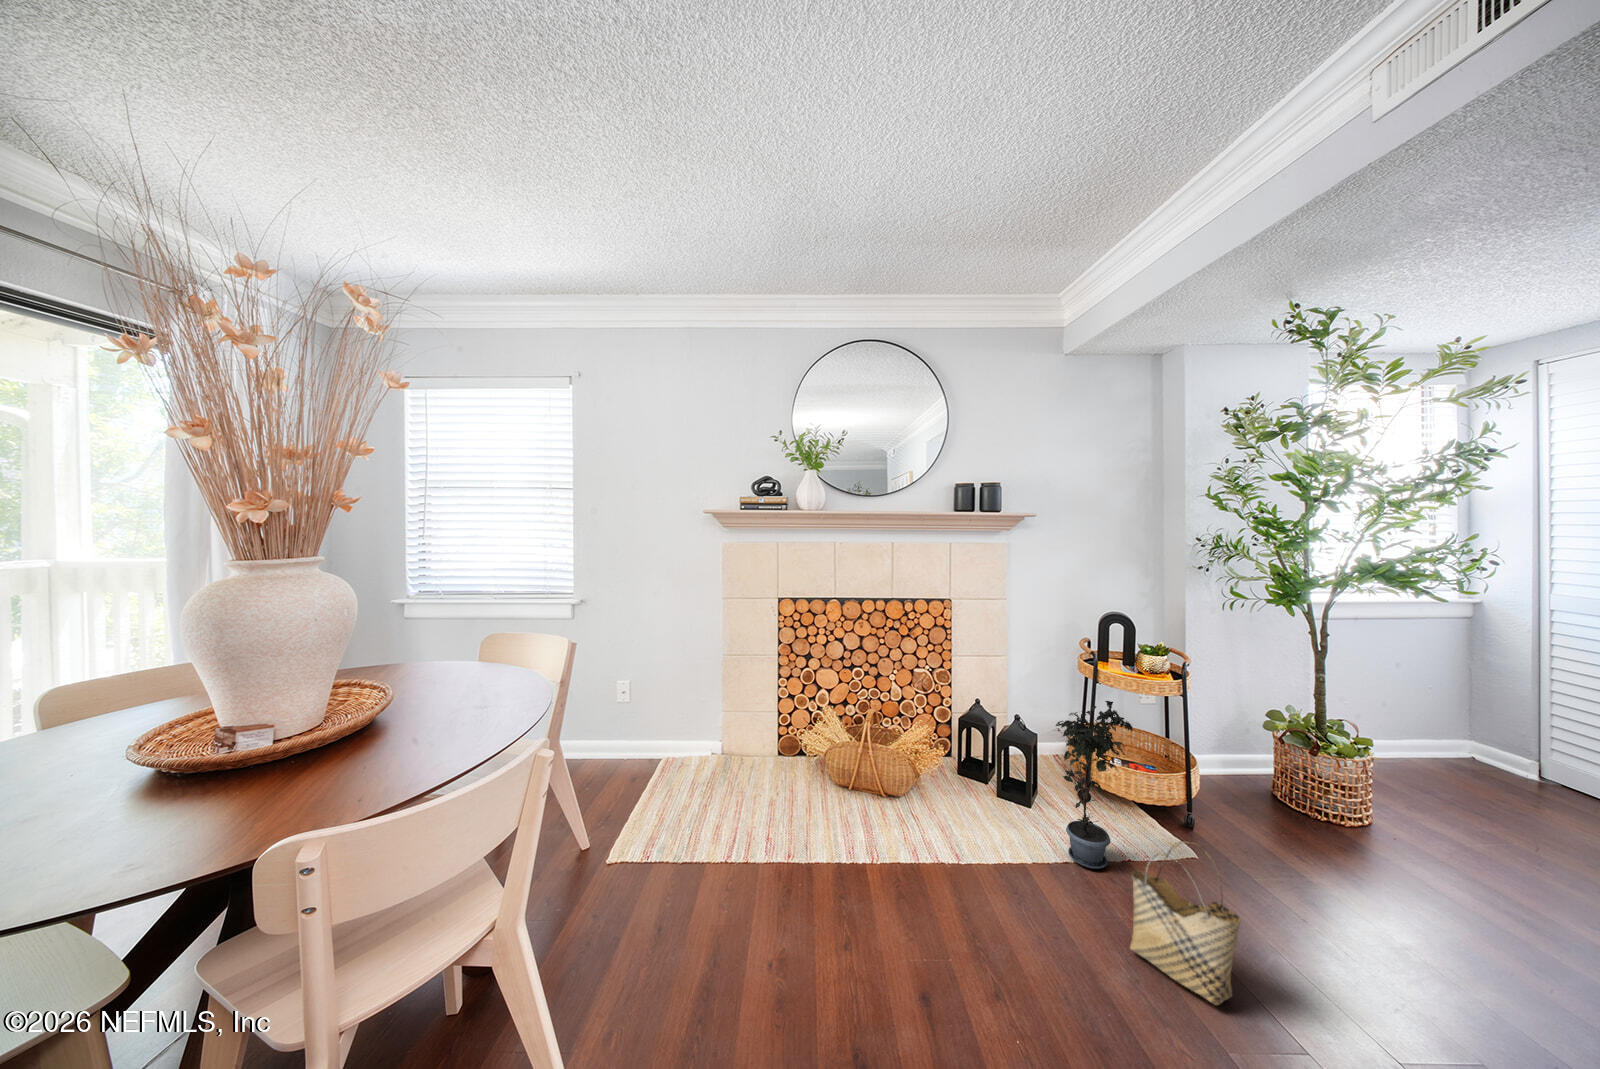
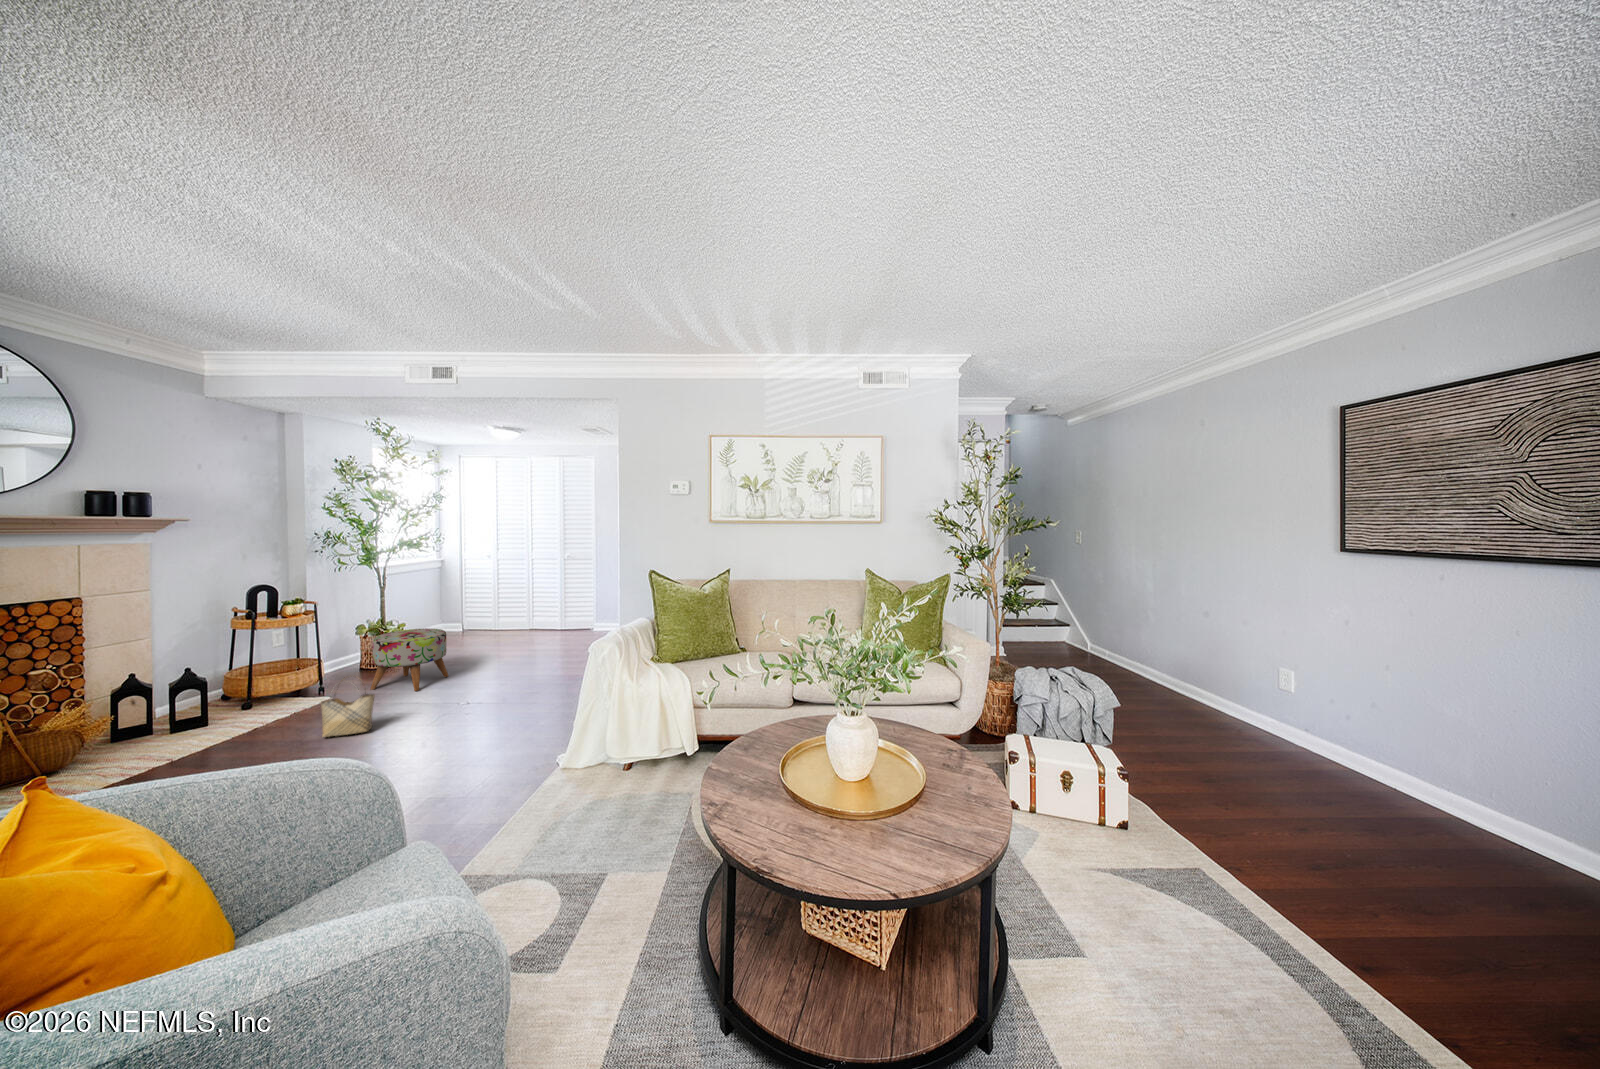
potted plant: present [1056,701,1133,869] -> none [244,631,304,730]
ottoman: none [1268,748,1480,929] -> present [370,628,448,691]

